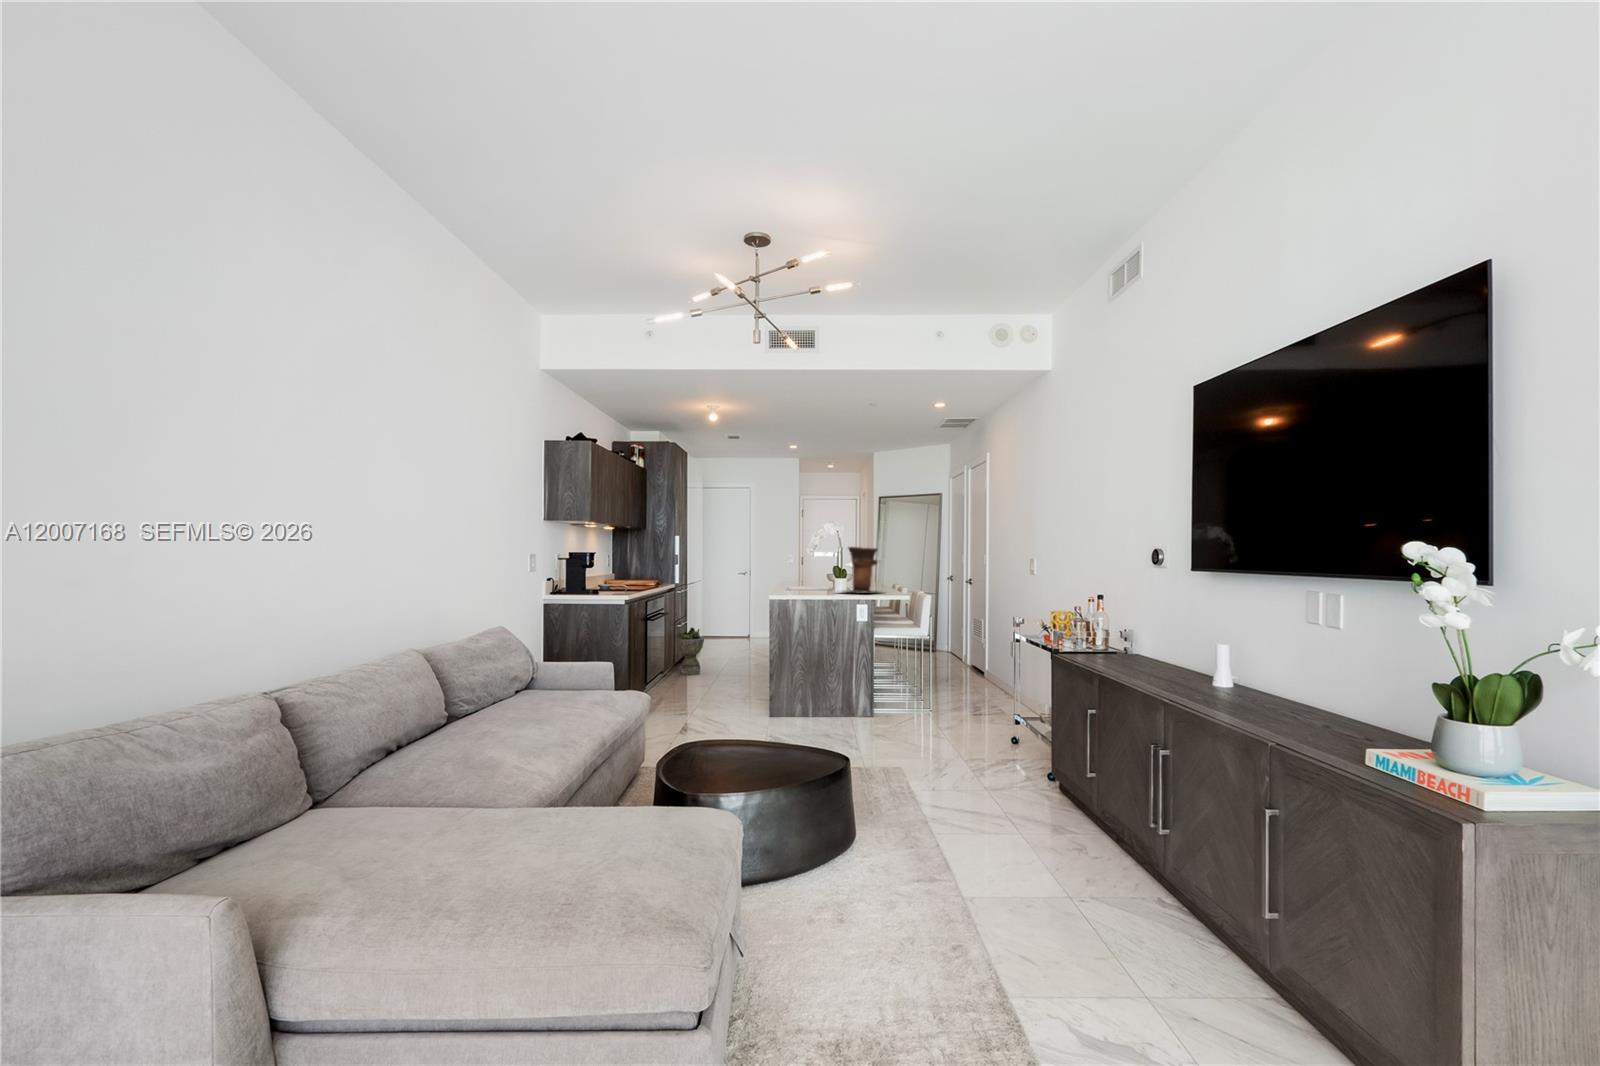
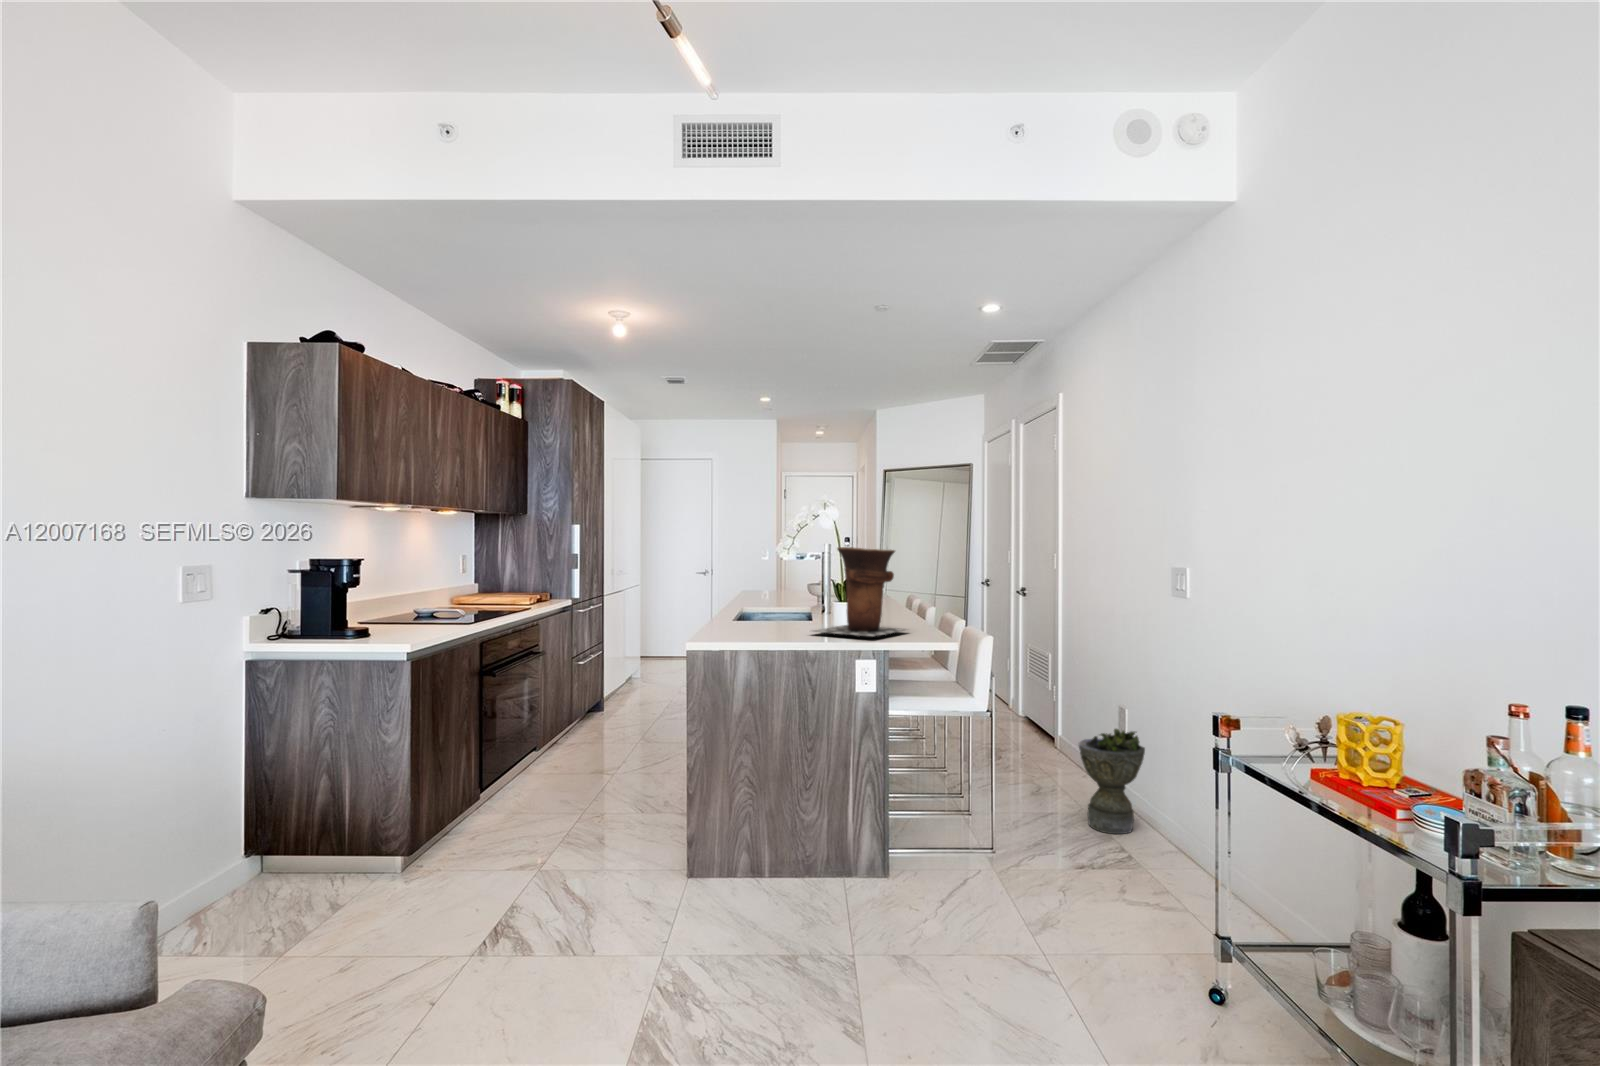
planter: present [677,628,704,675] -> present [1079,729,1145,834]

